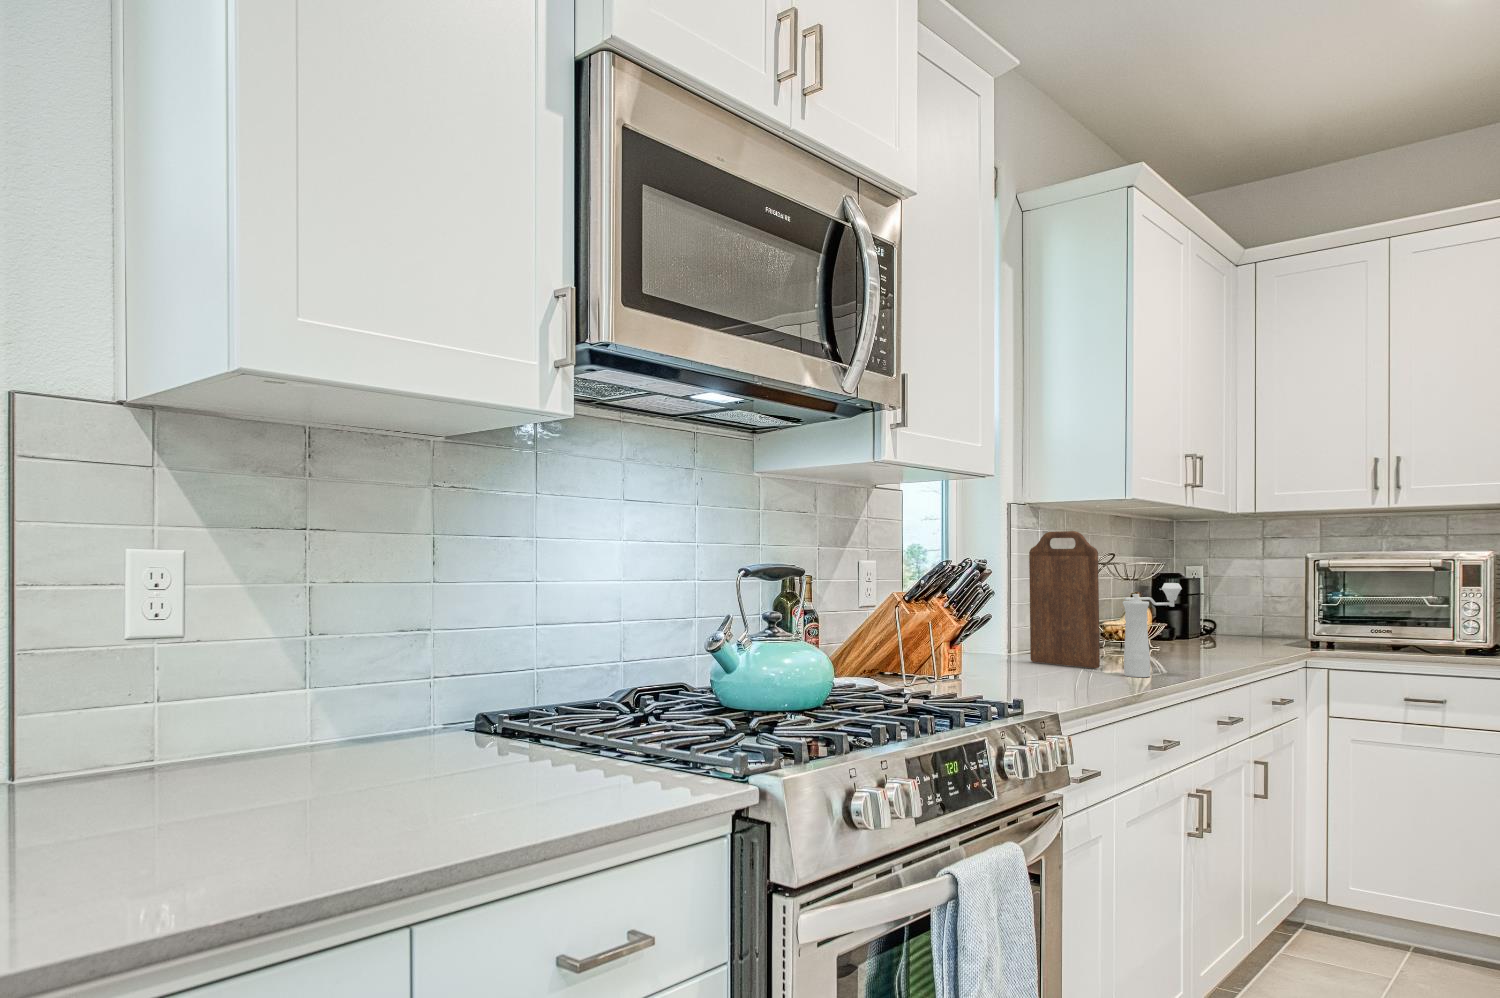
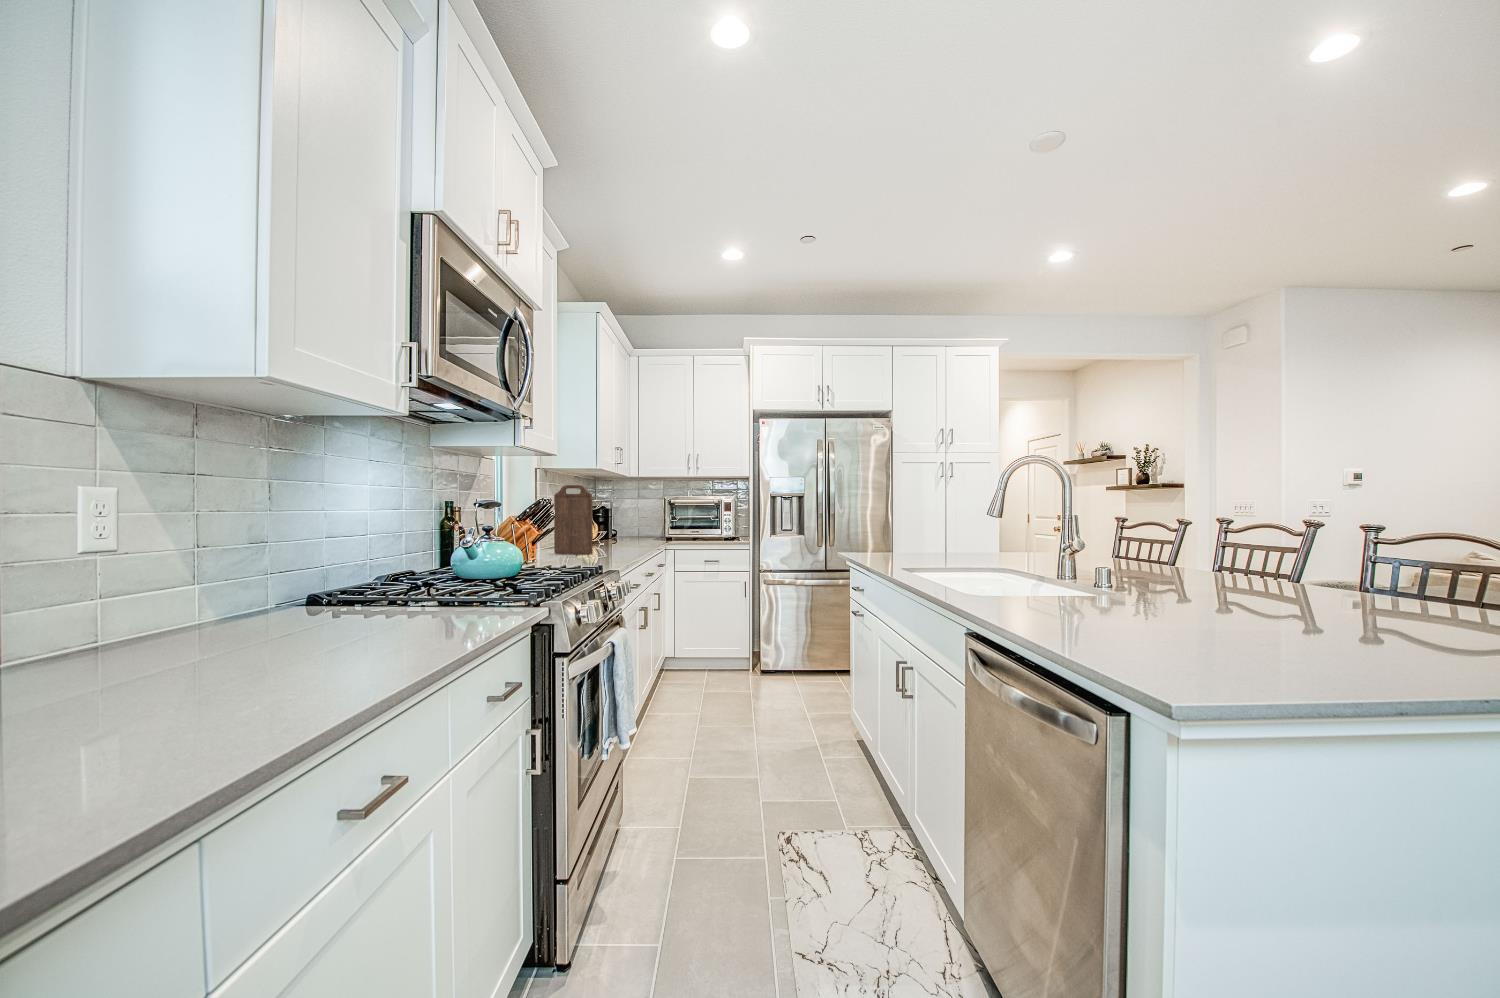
pepper mill: present [1123,583,1182,677] -> none [608,510,633,556]

